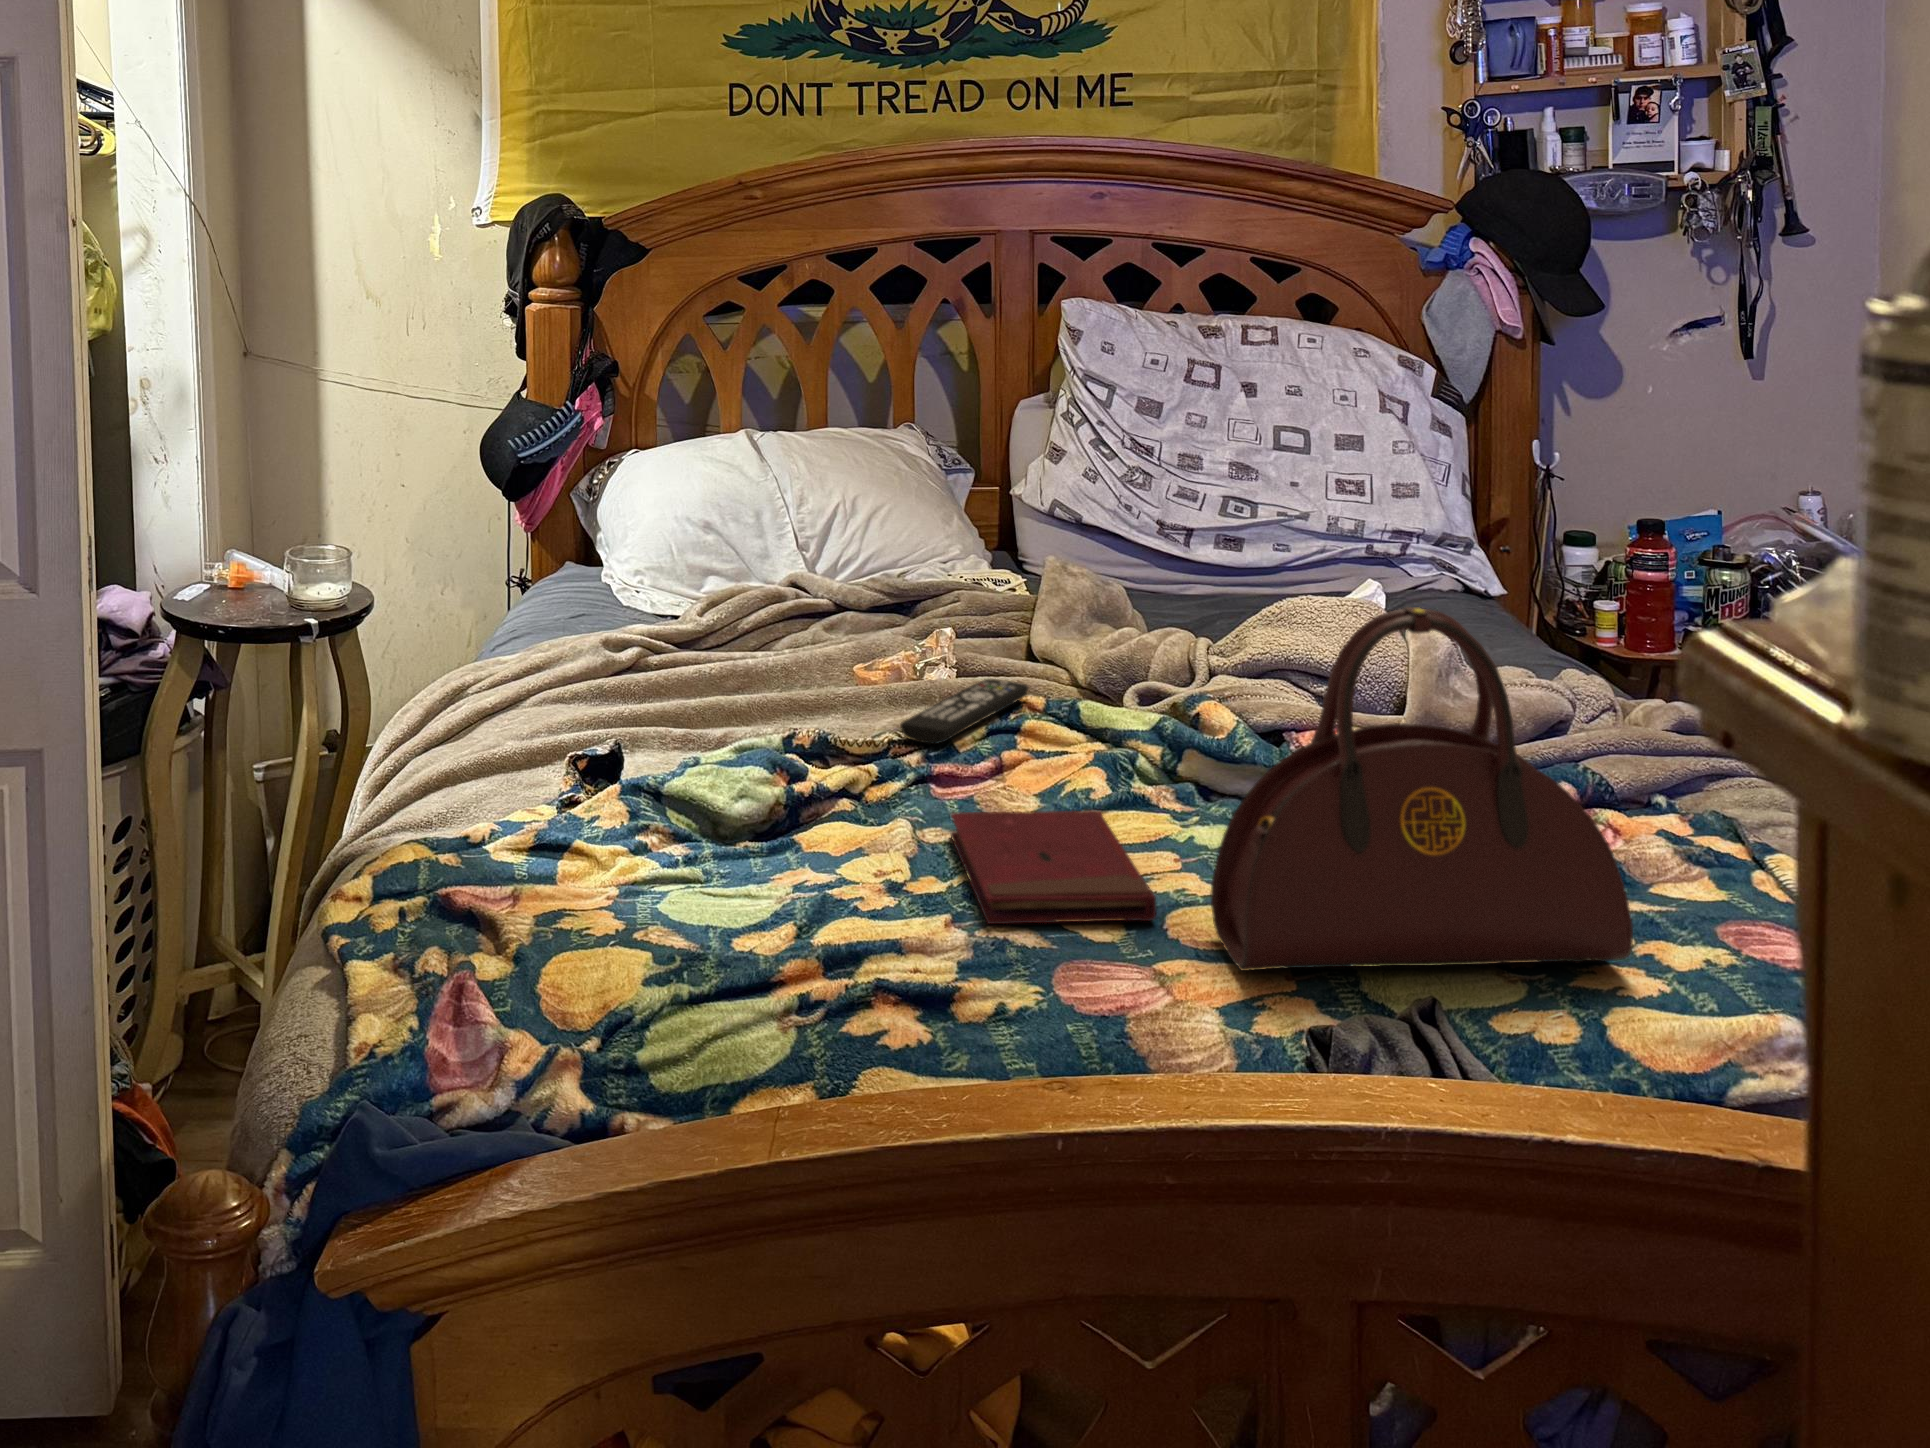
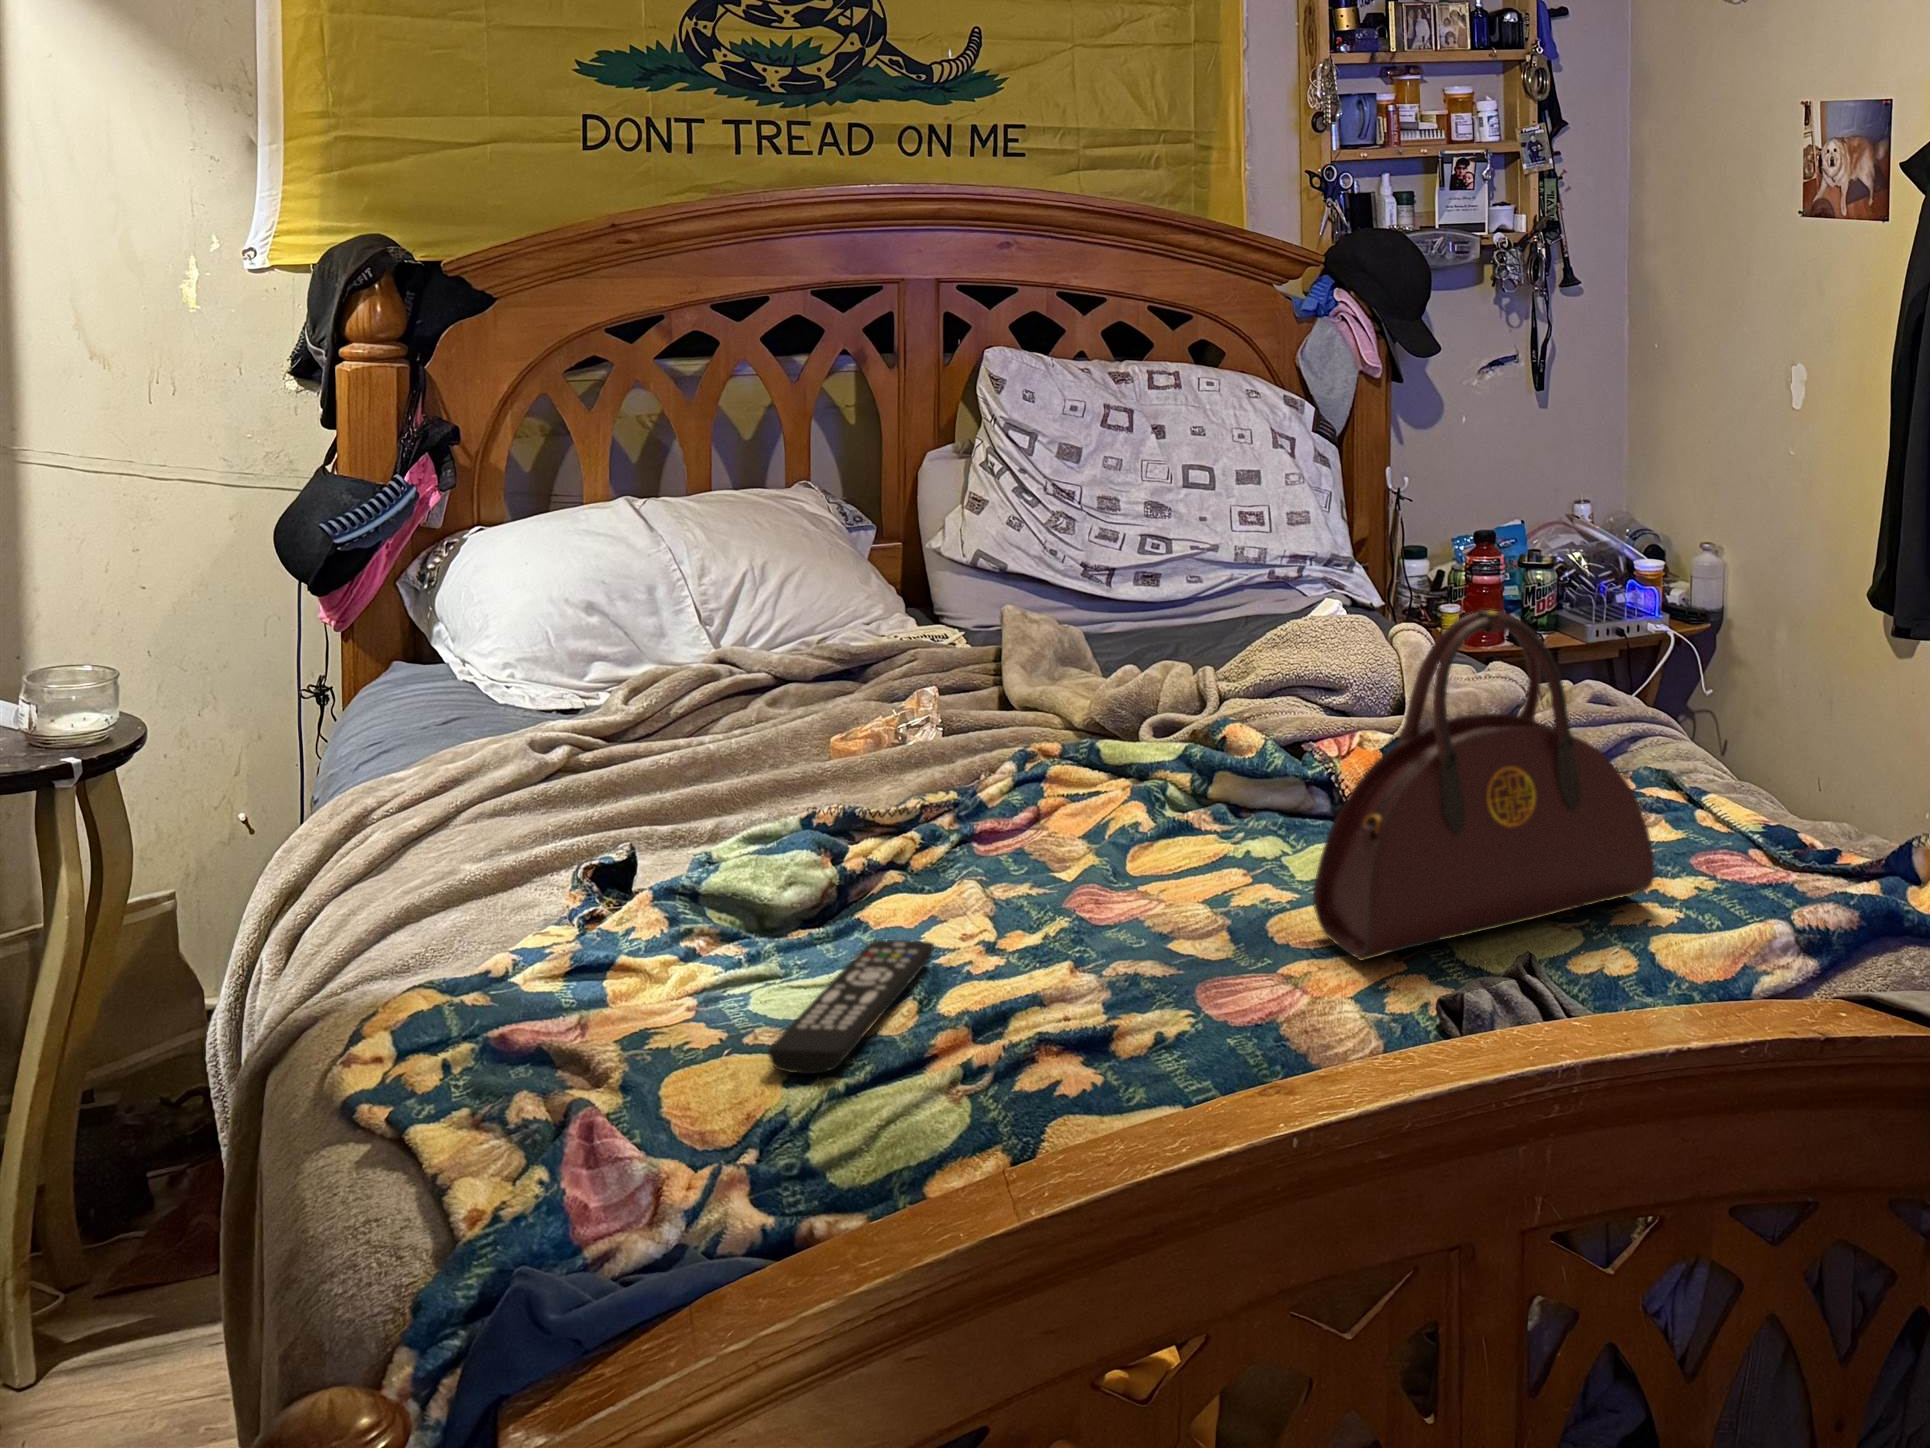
remote control: present [900,679,1028,744] -> present [768,940,934,1073]
book: present [950,810,1156,924] -> none [1023,839,1261,964]

